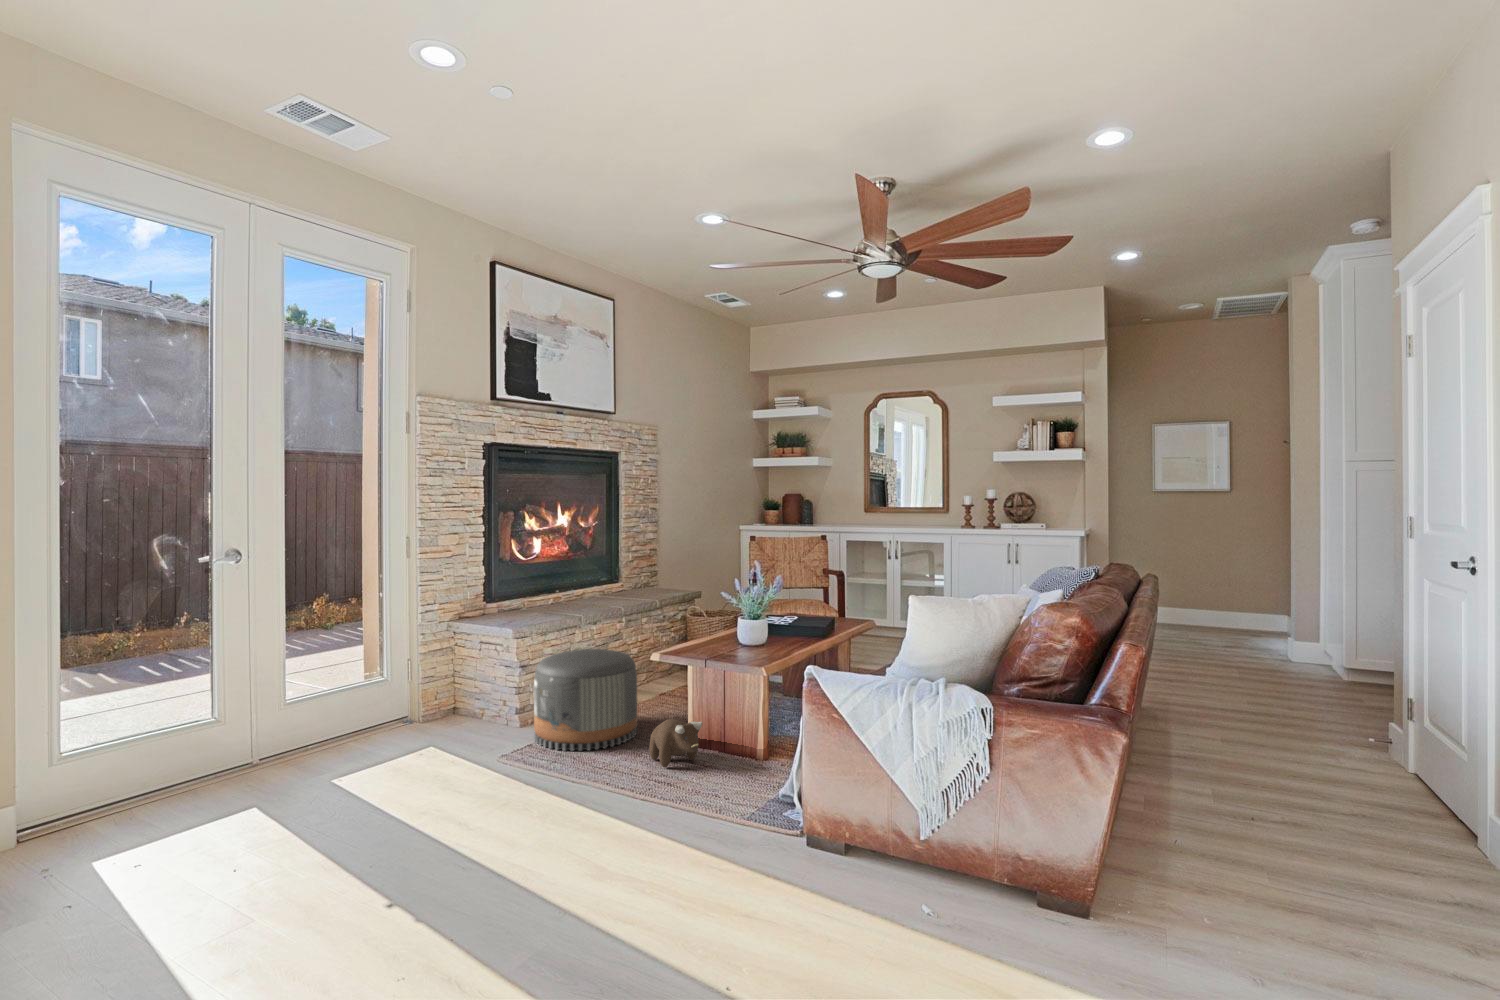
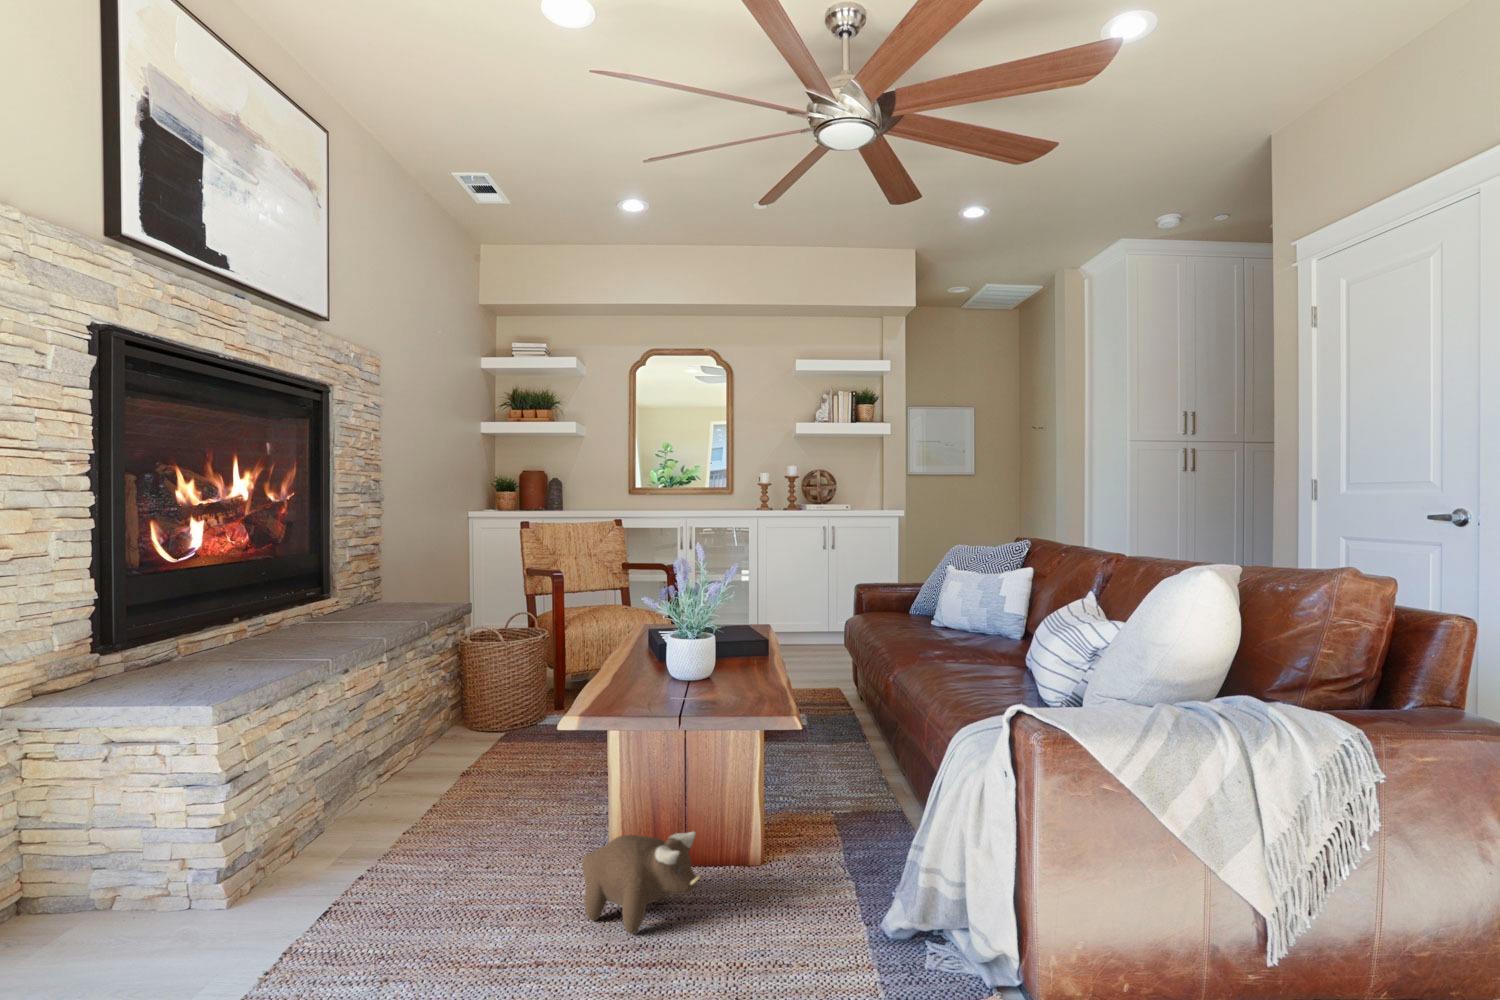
pouf: present [534,649,637,751] -> none [286,719,505,951]

